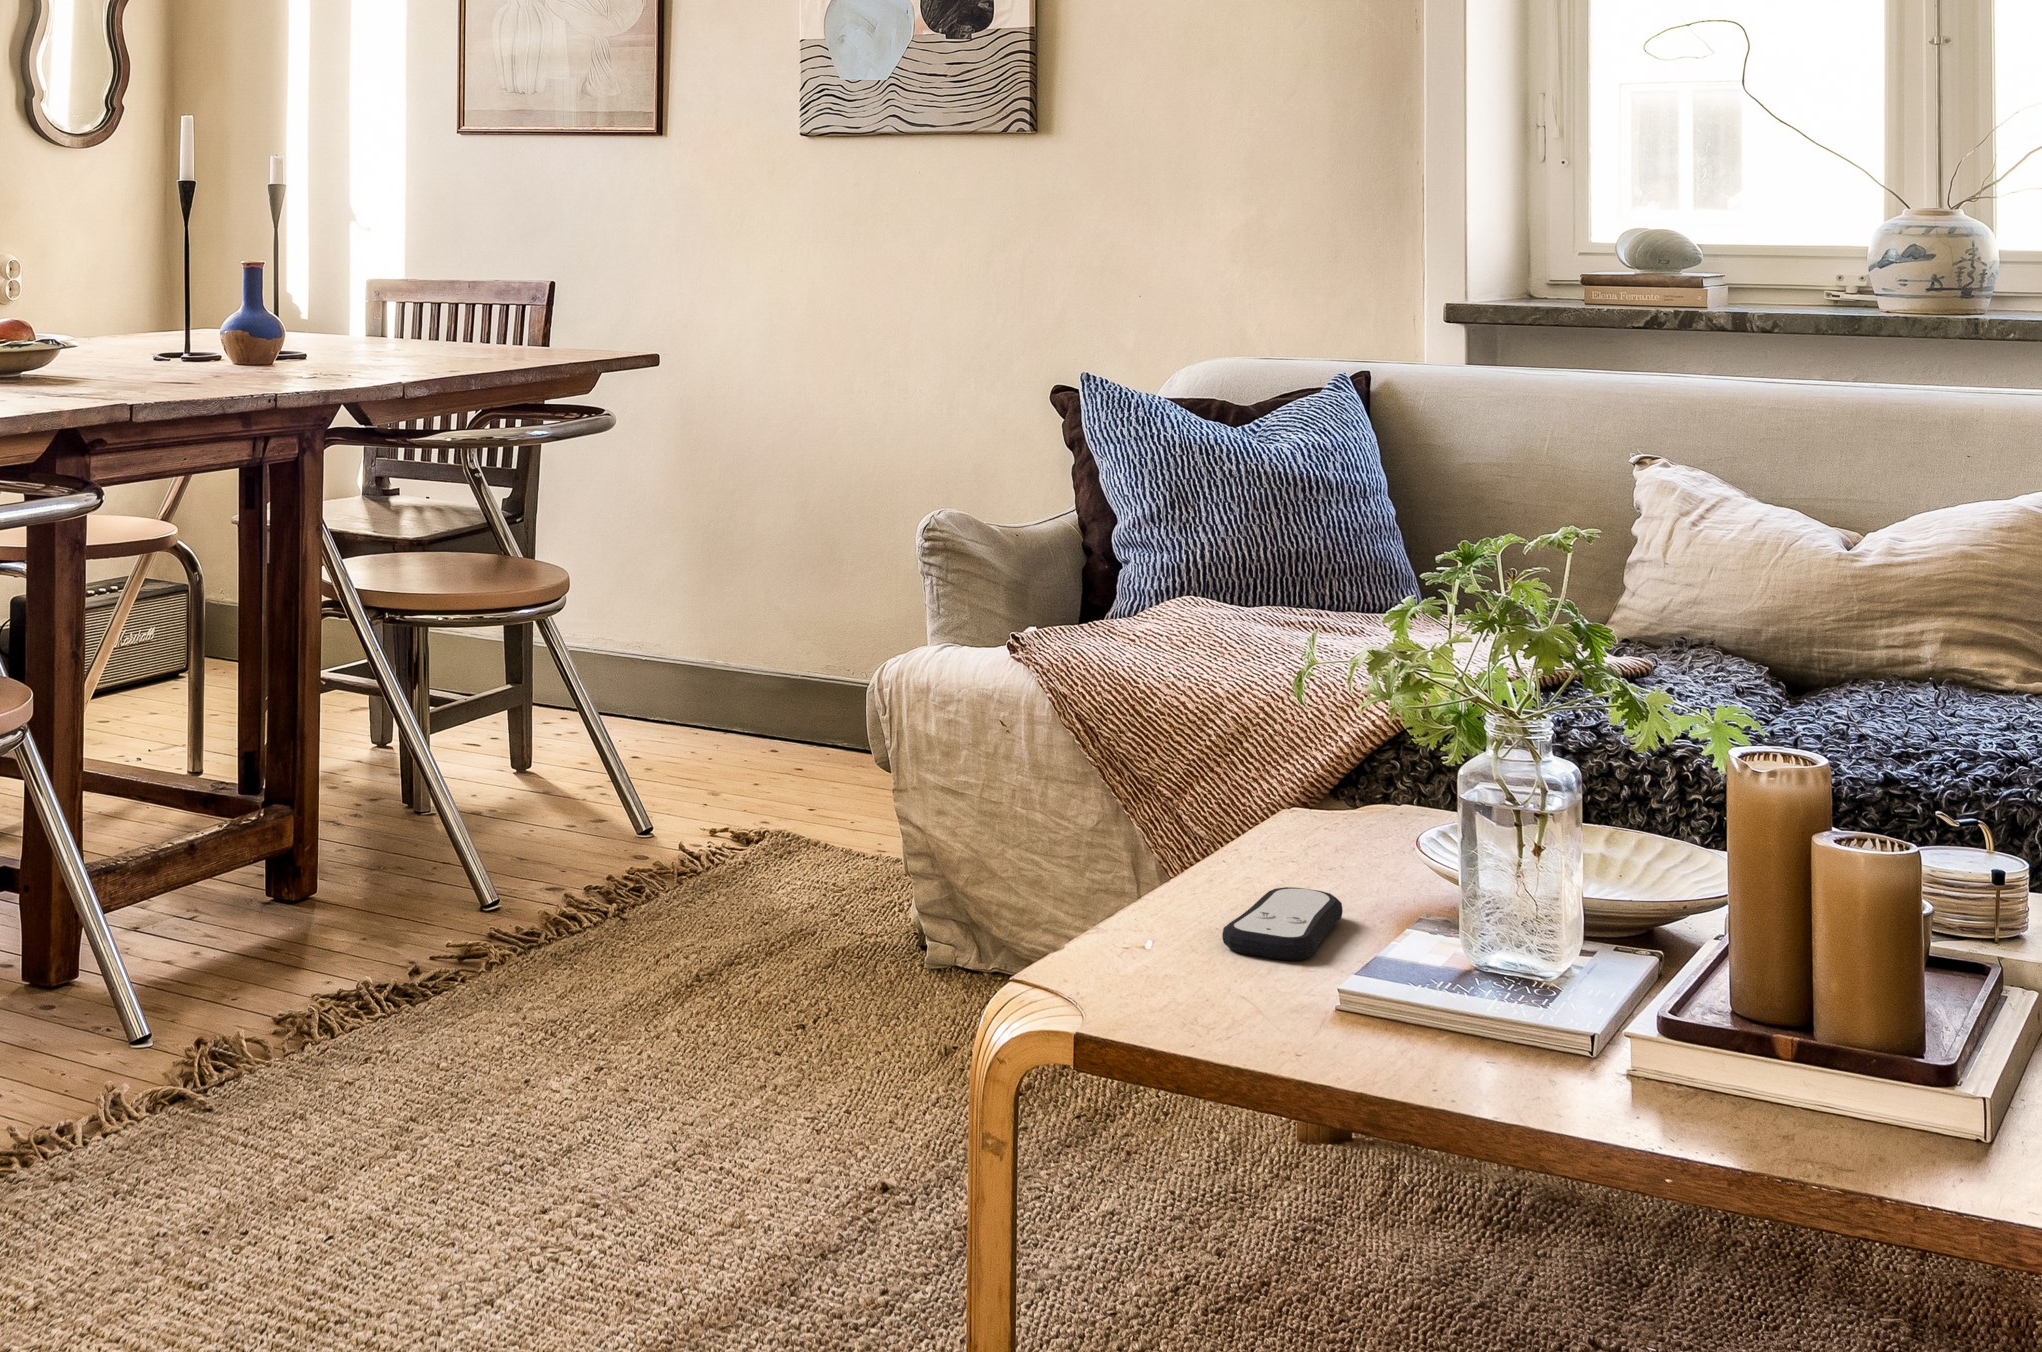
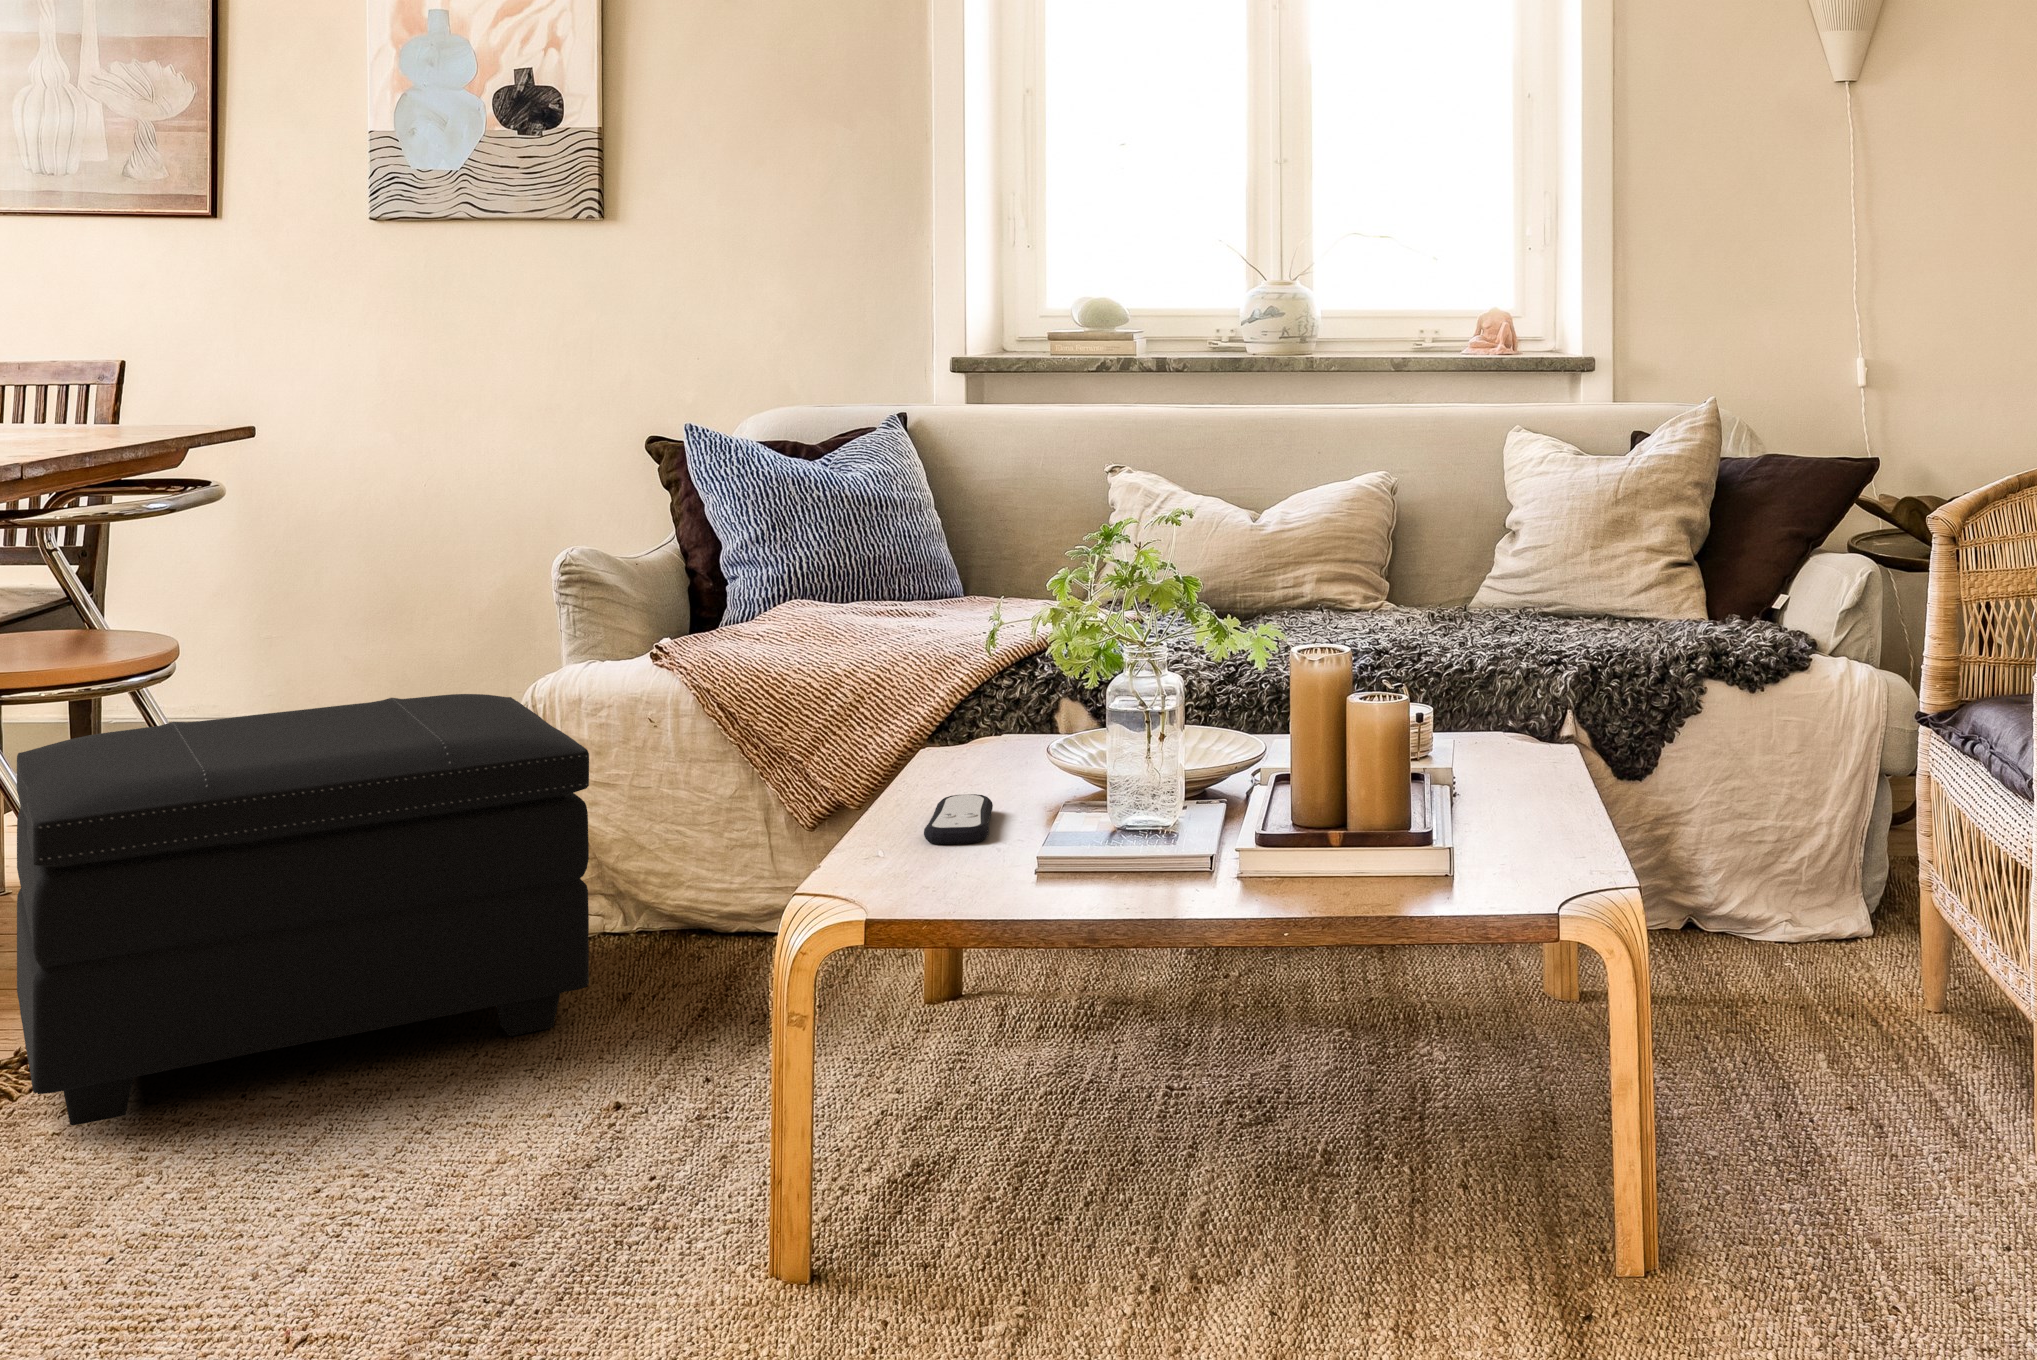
footstool: none [327,665,892,1080] -> present [17,694,589,1125]

